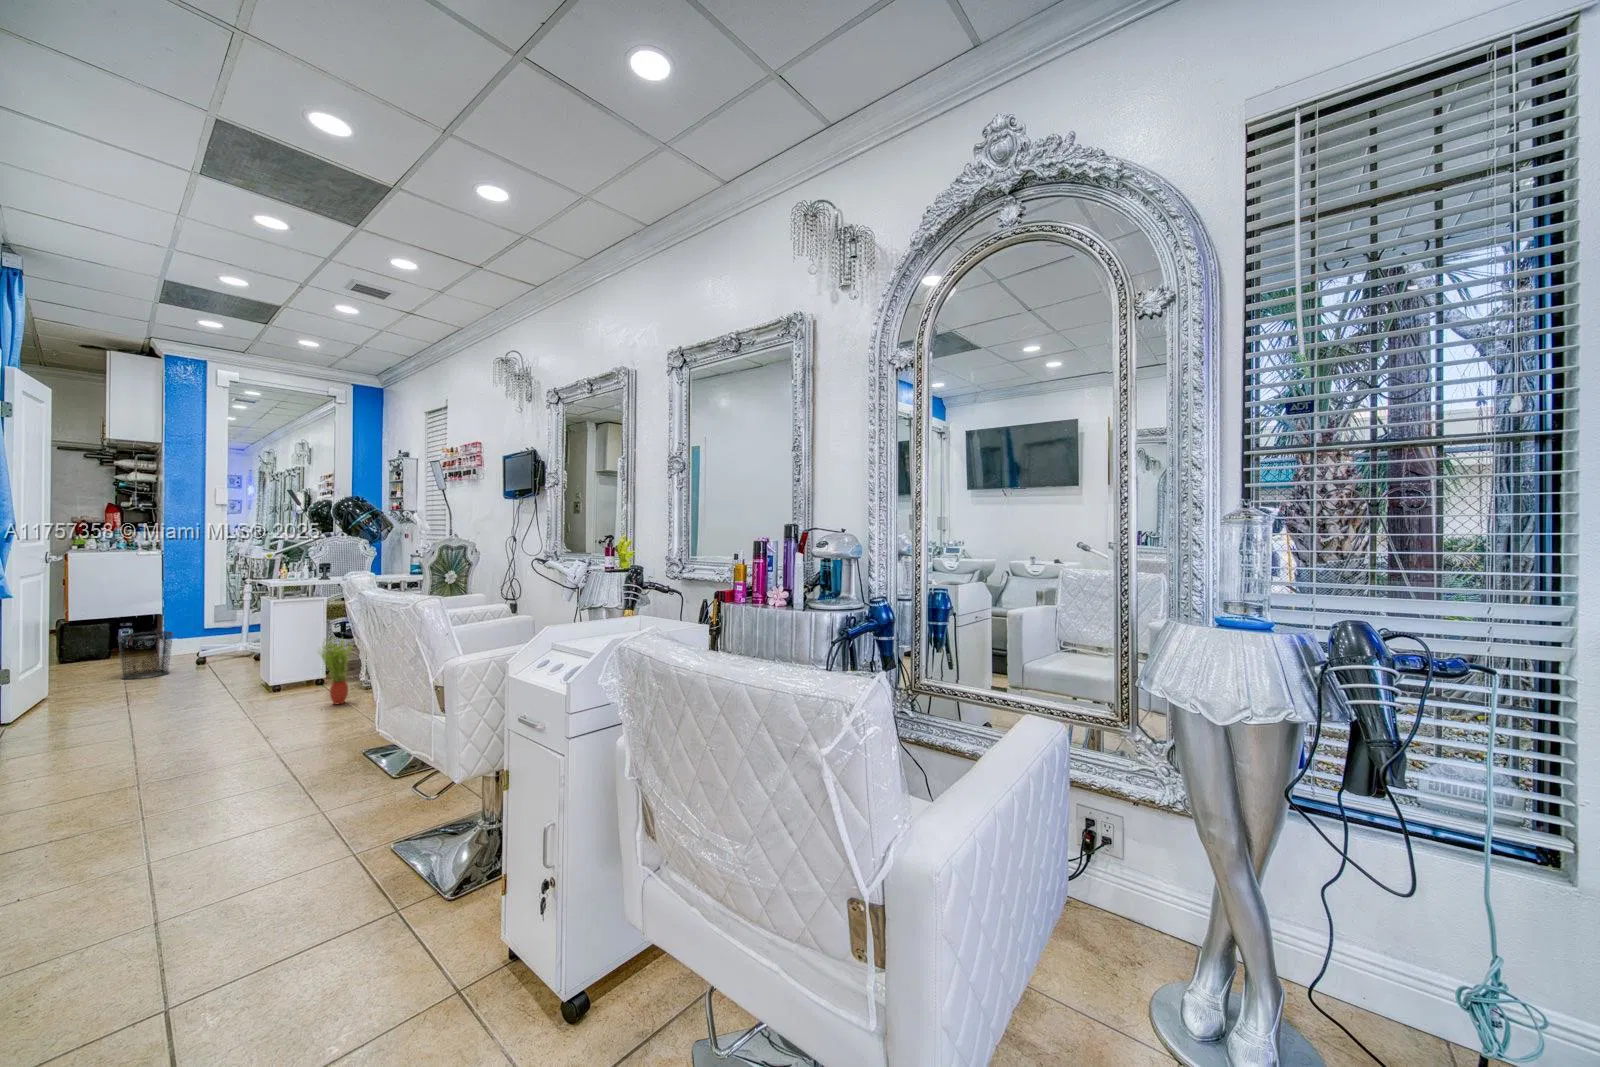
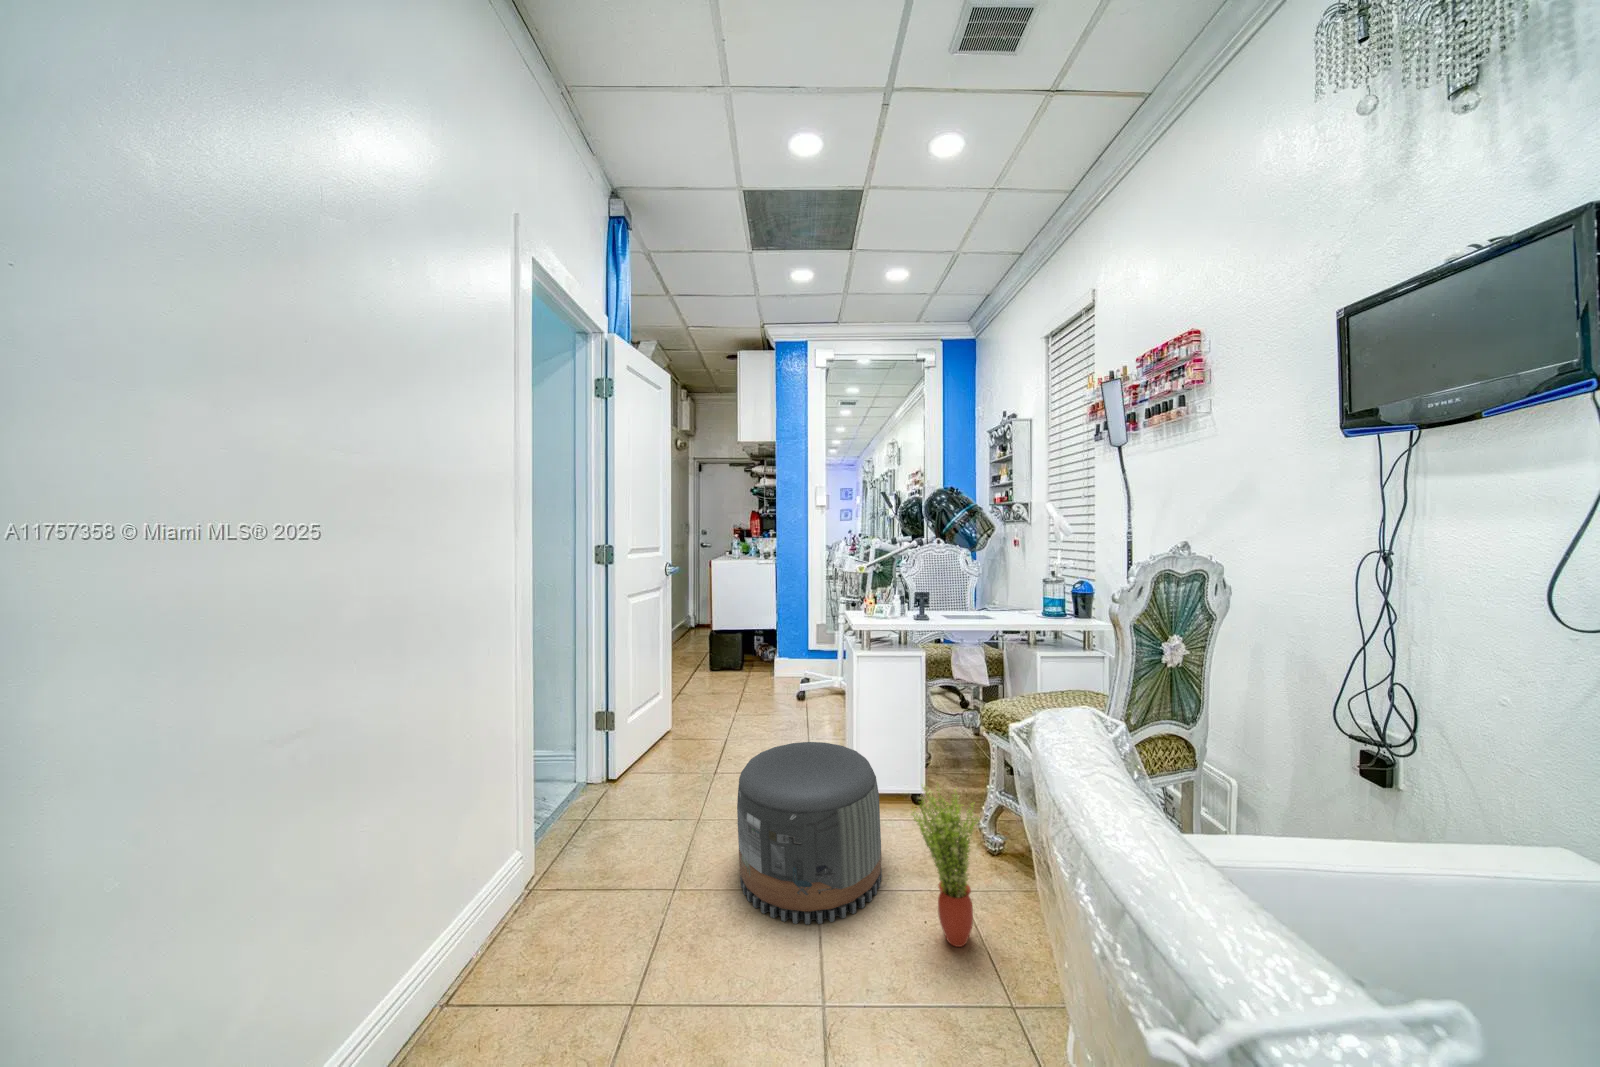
waste bin: present [118,631,173,679] -> none [735,660,779,718]
pouf: none [189,643,295,720] -> present [737,742,882,924]

